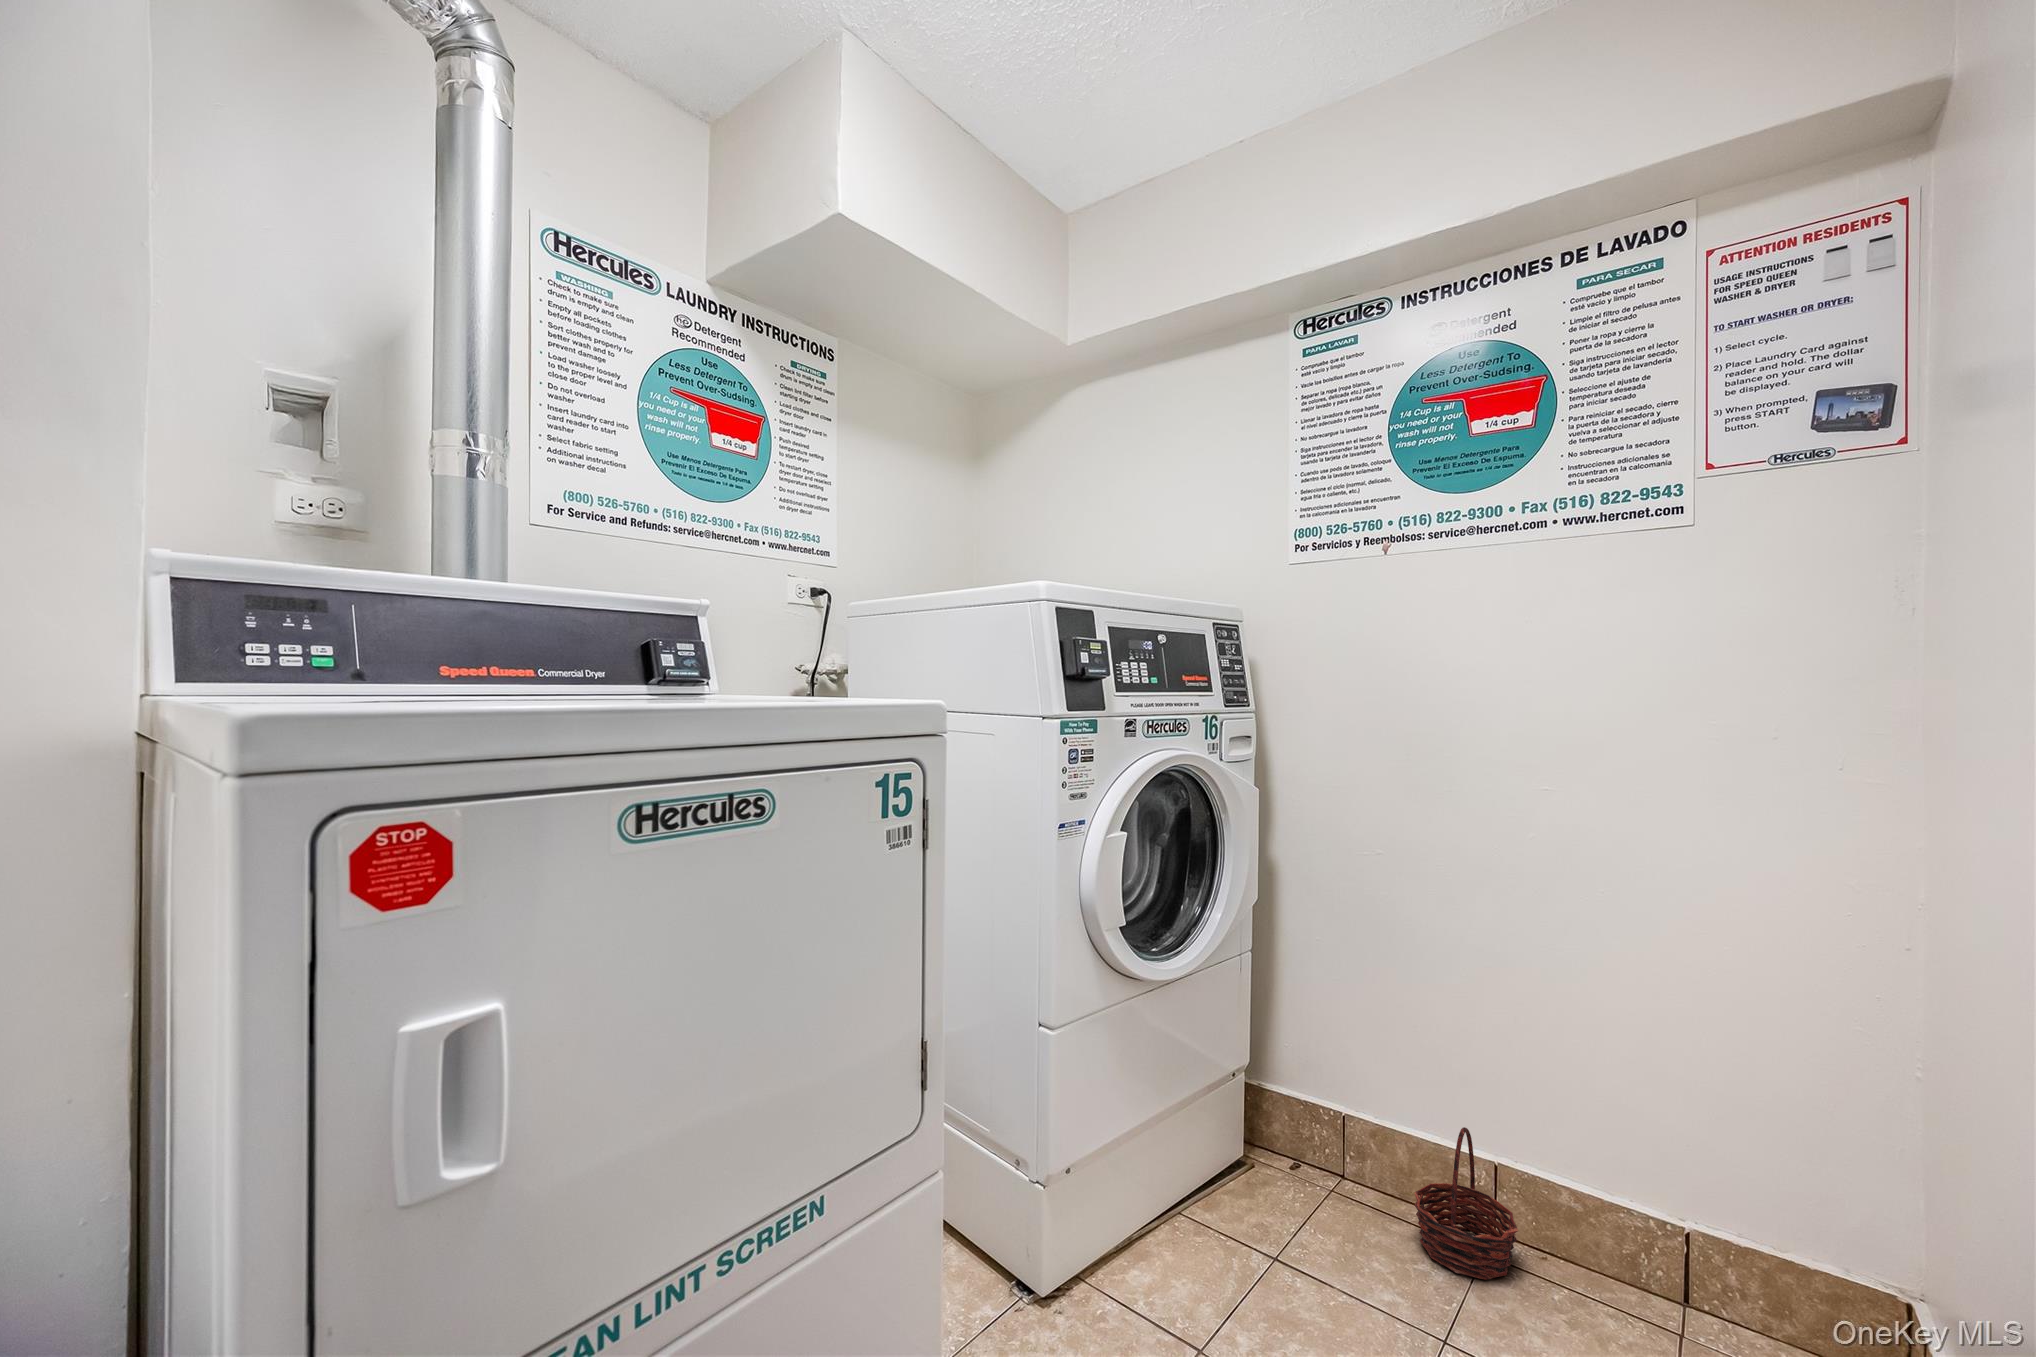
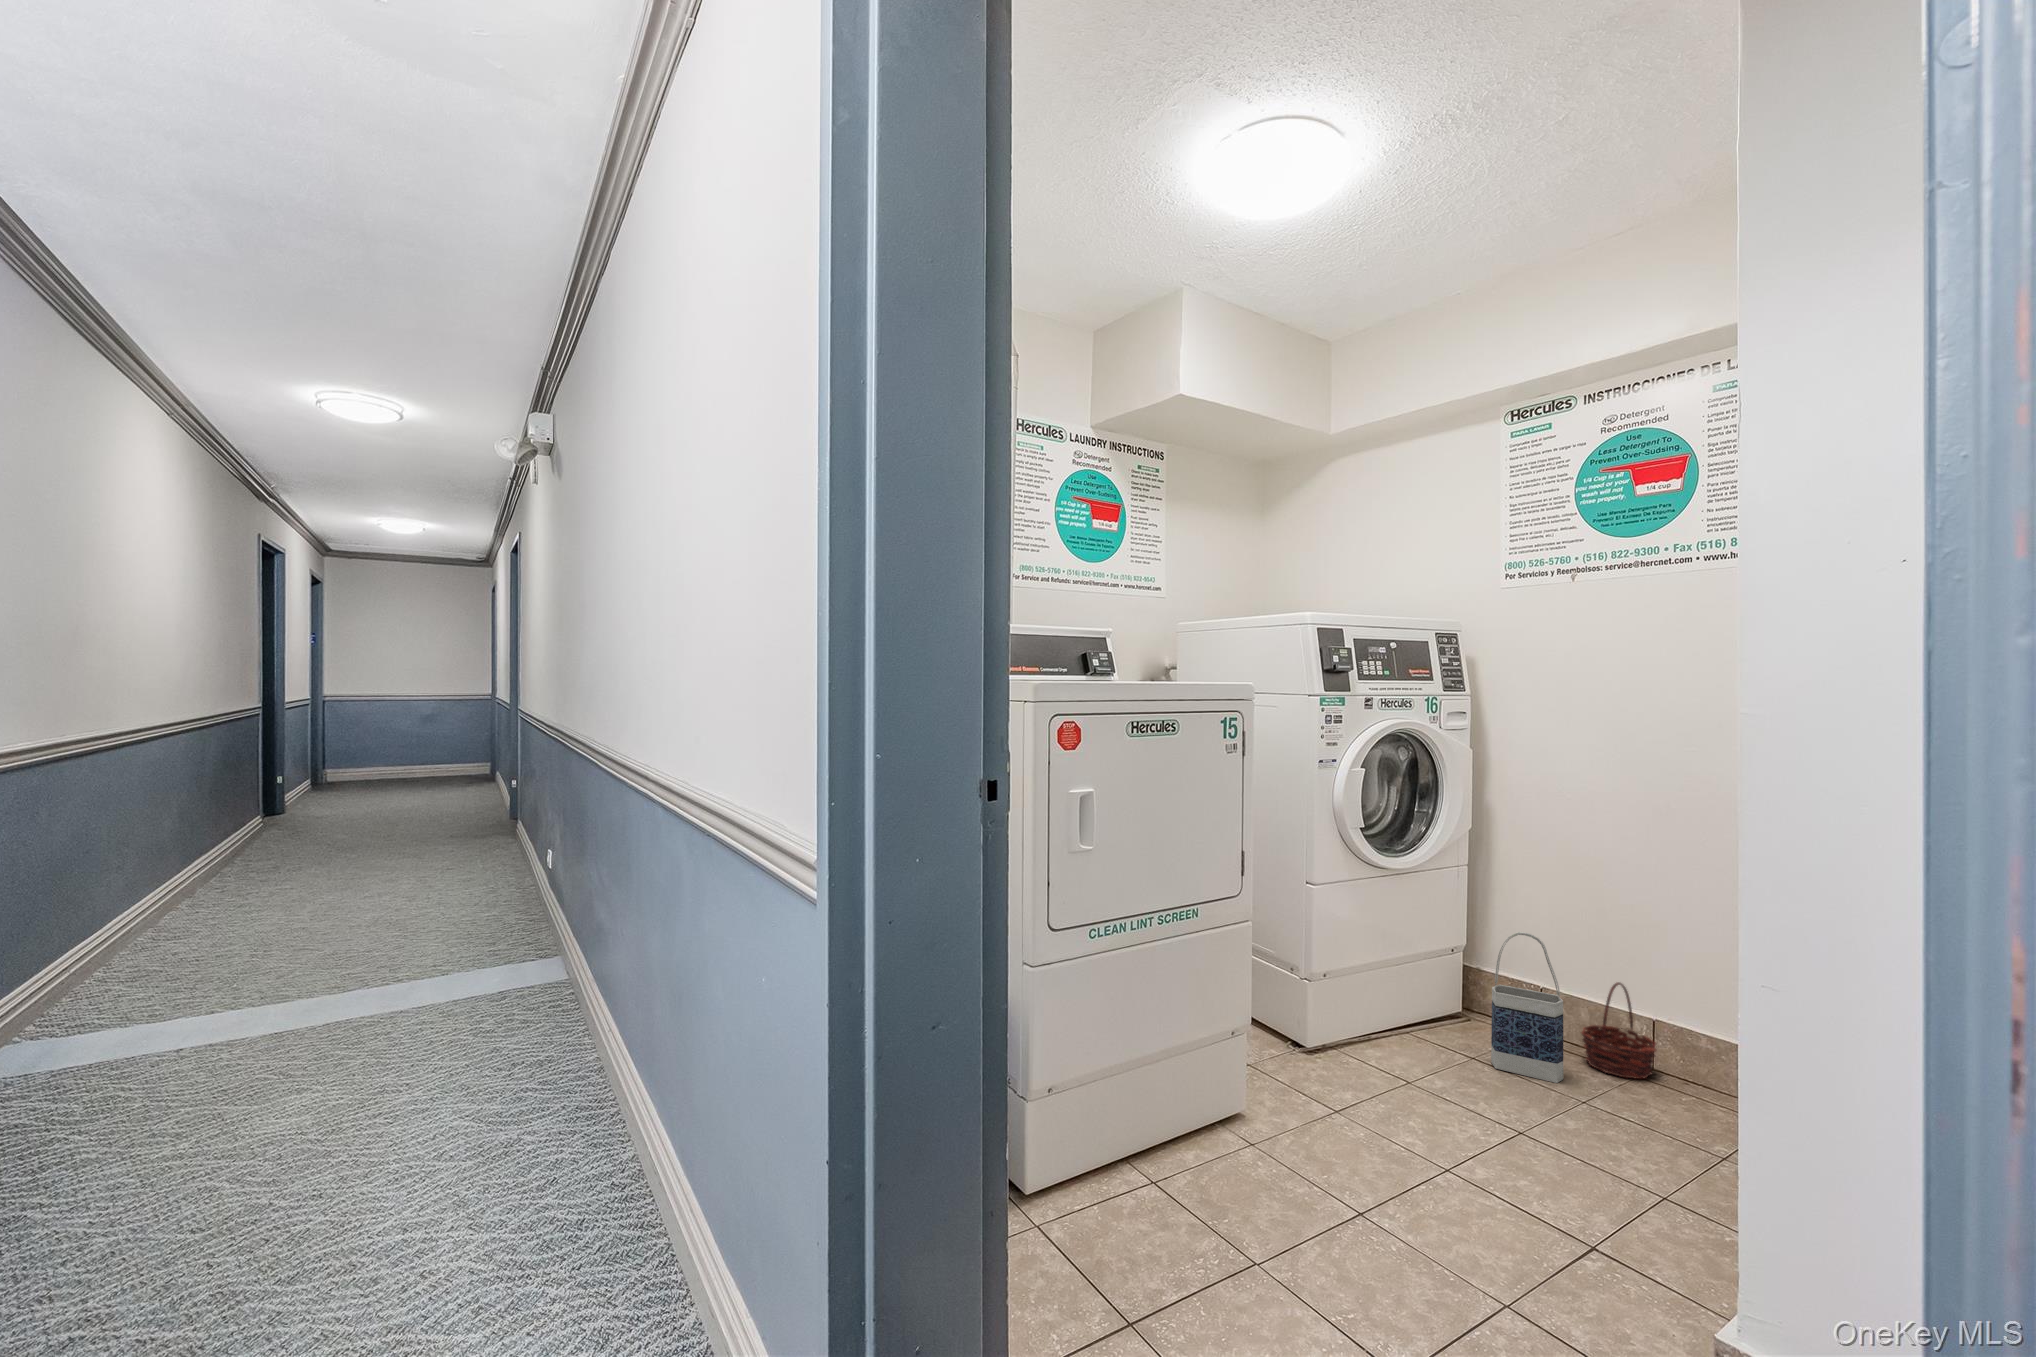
bag: none [1308,1079,1412,1320] -> present [1491,932,1563,1083]

